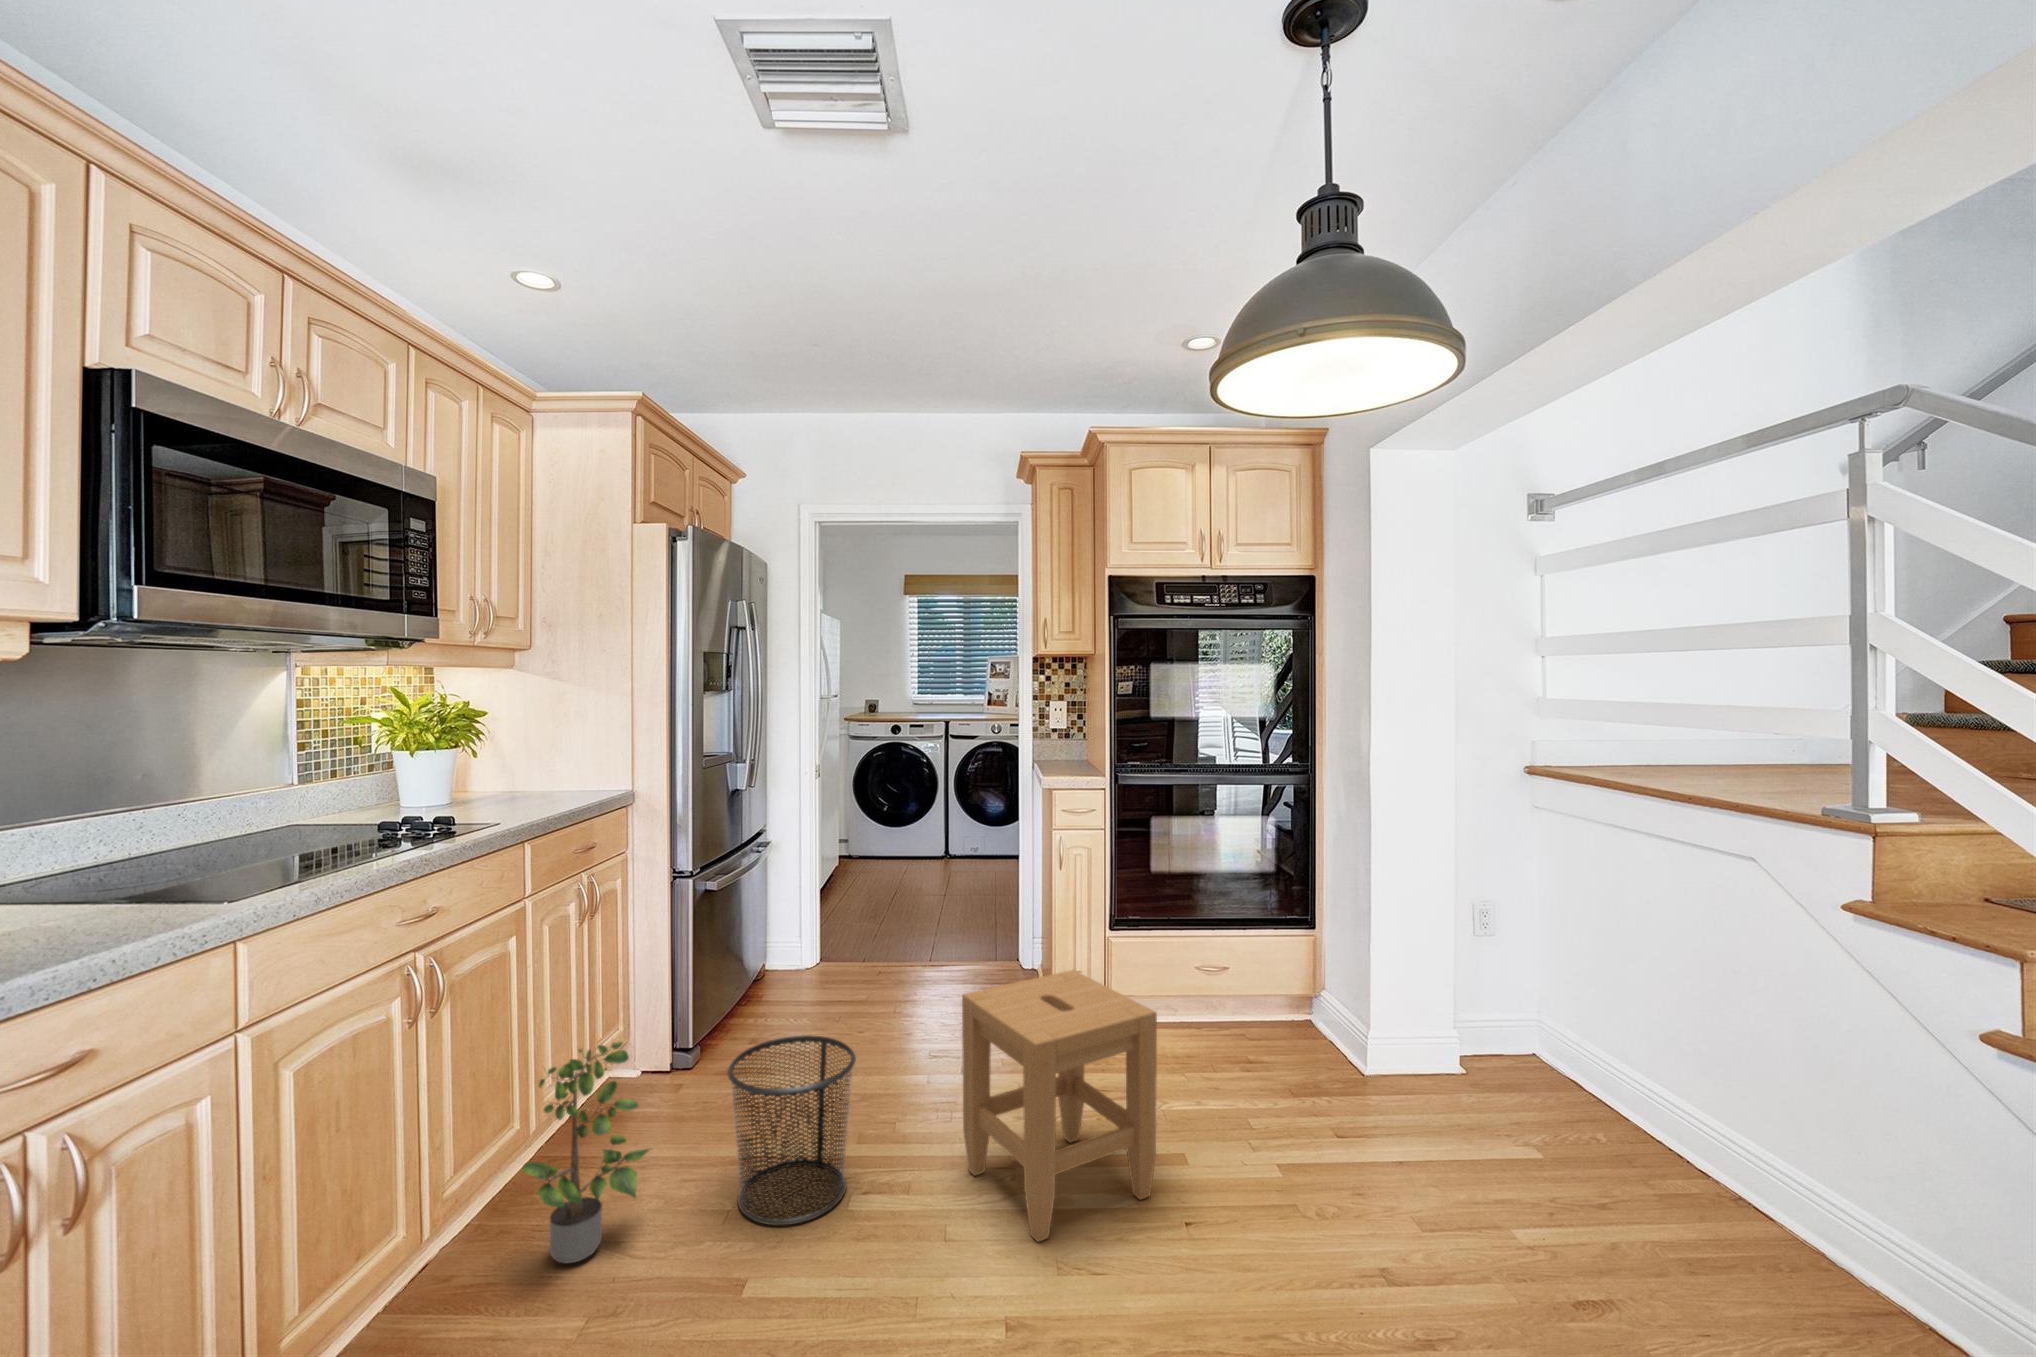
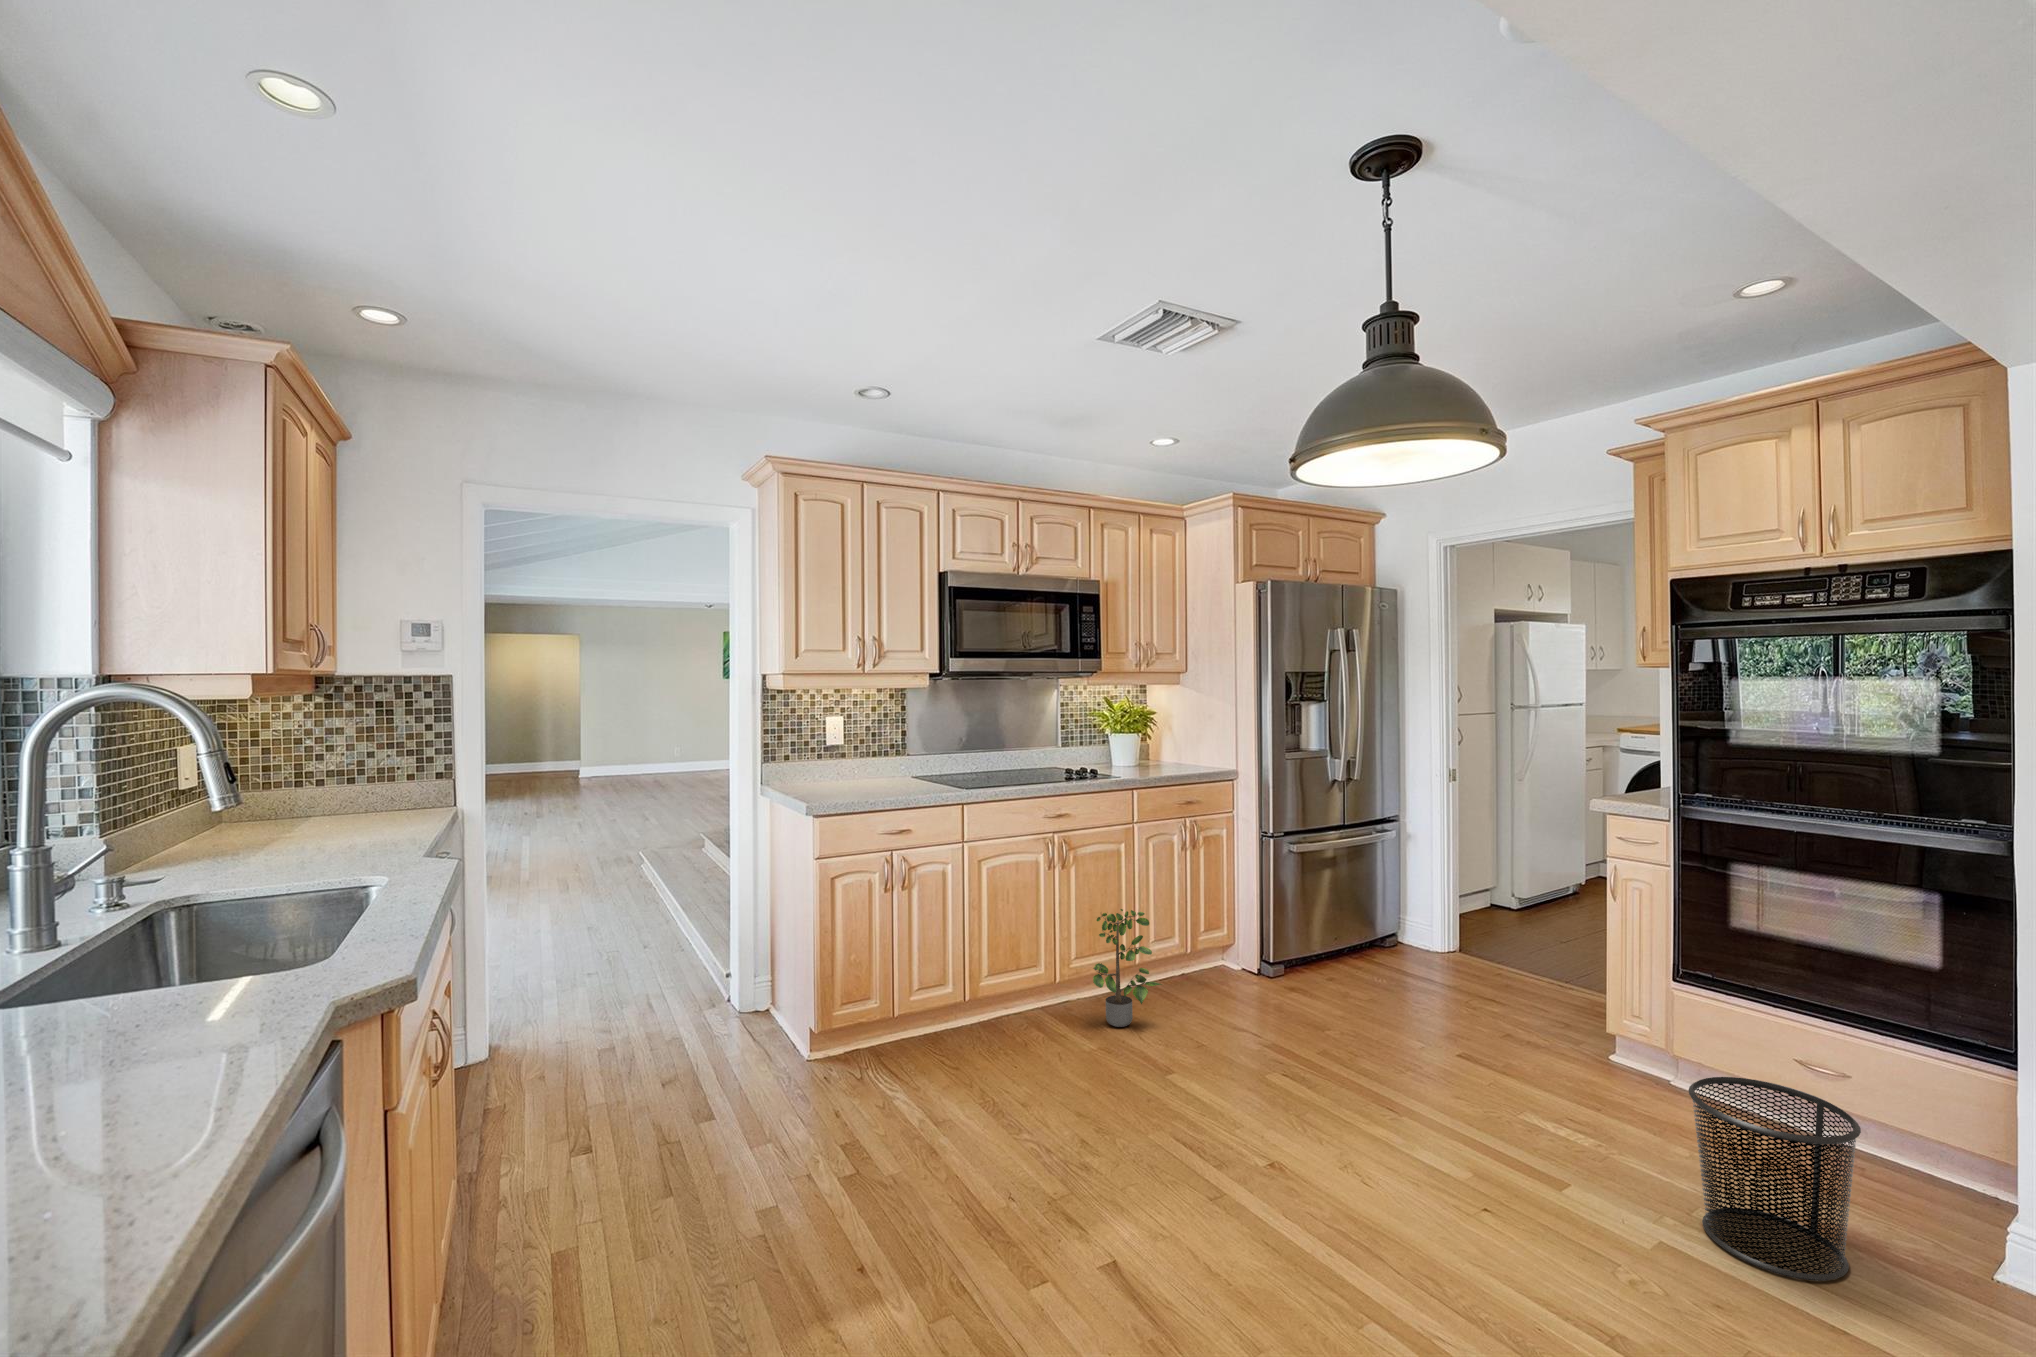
stool: present [962,970,1157,1242] -> none [1333,950,1474,1167]
waste bin: present [728,1035,856,1225] -> present [1688,1077,1861,1281]

